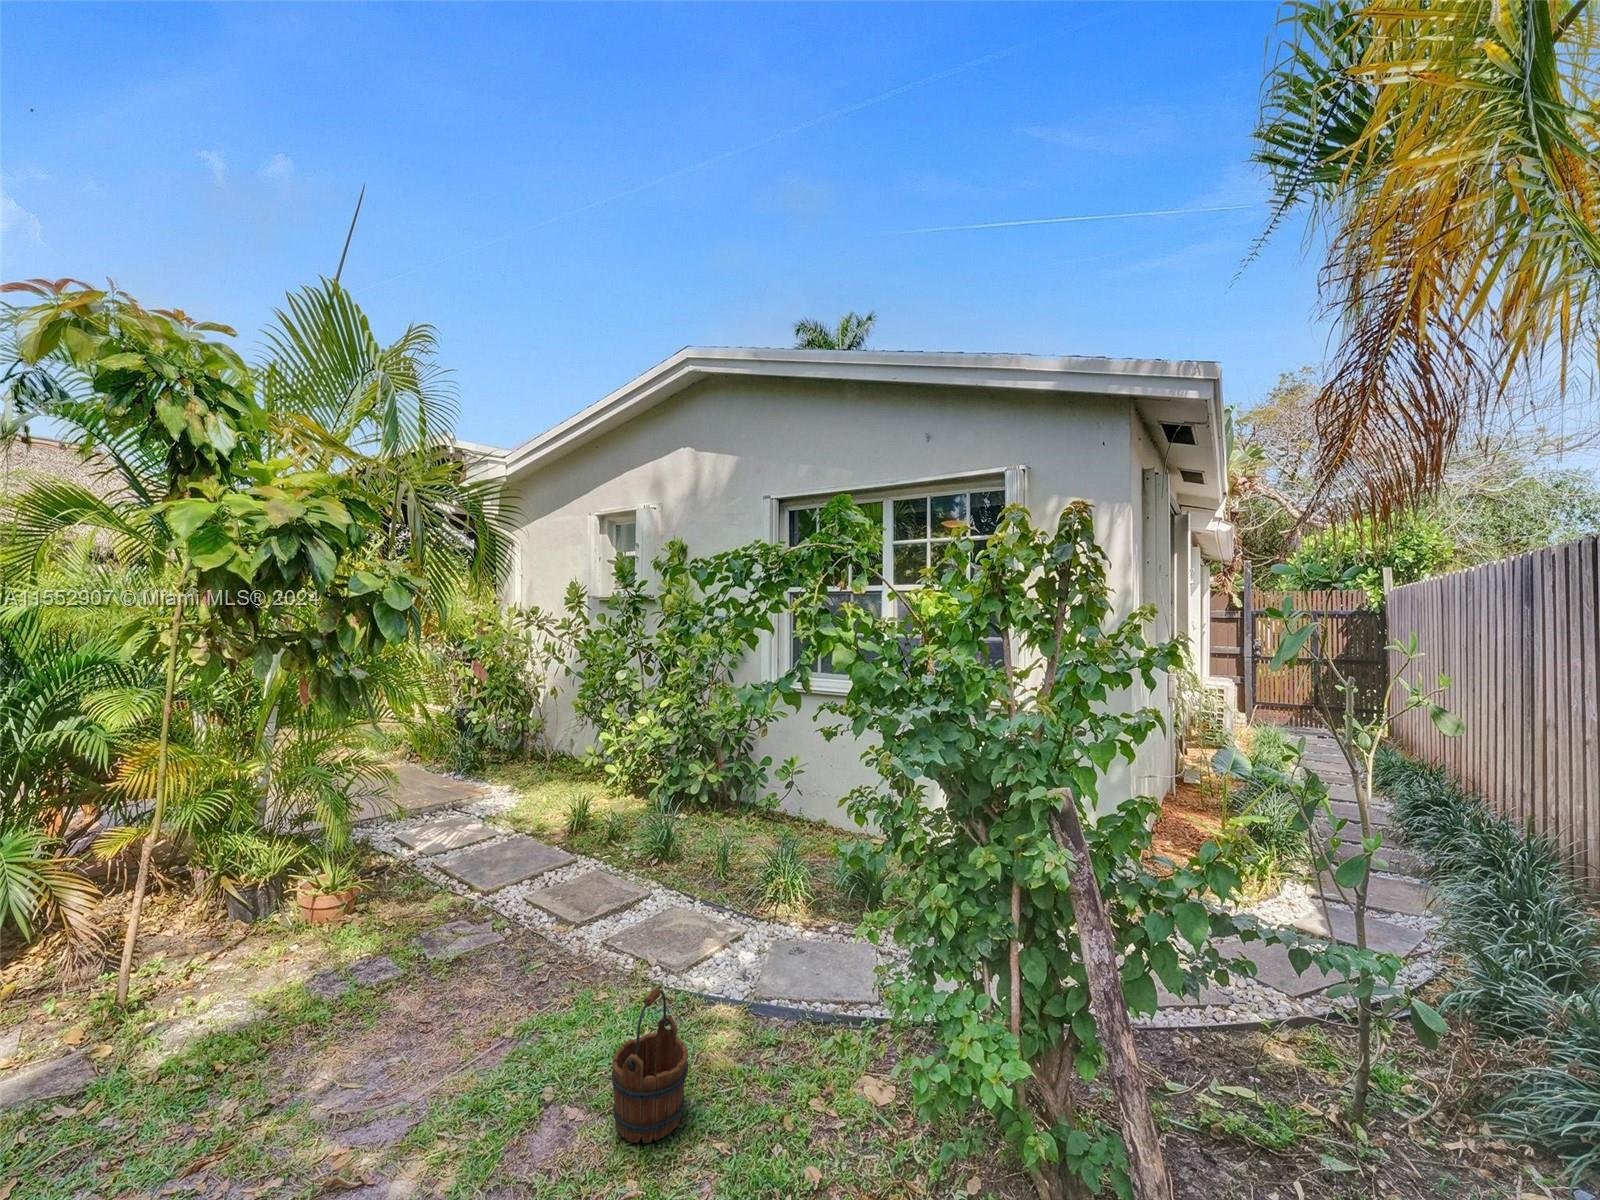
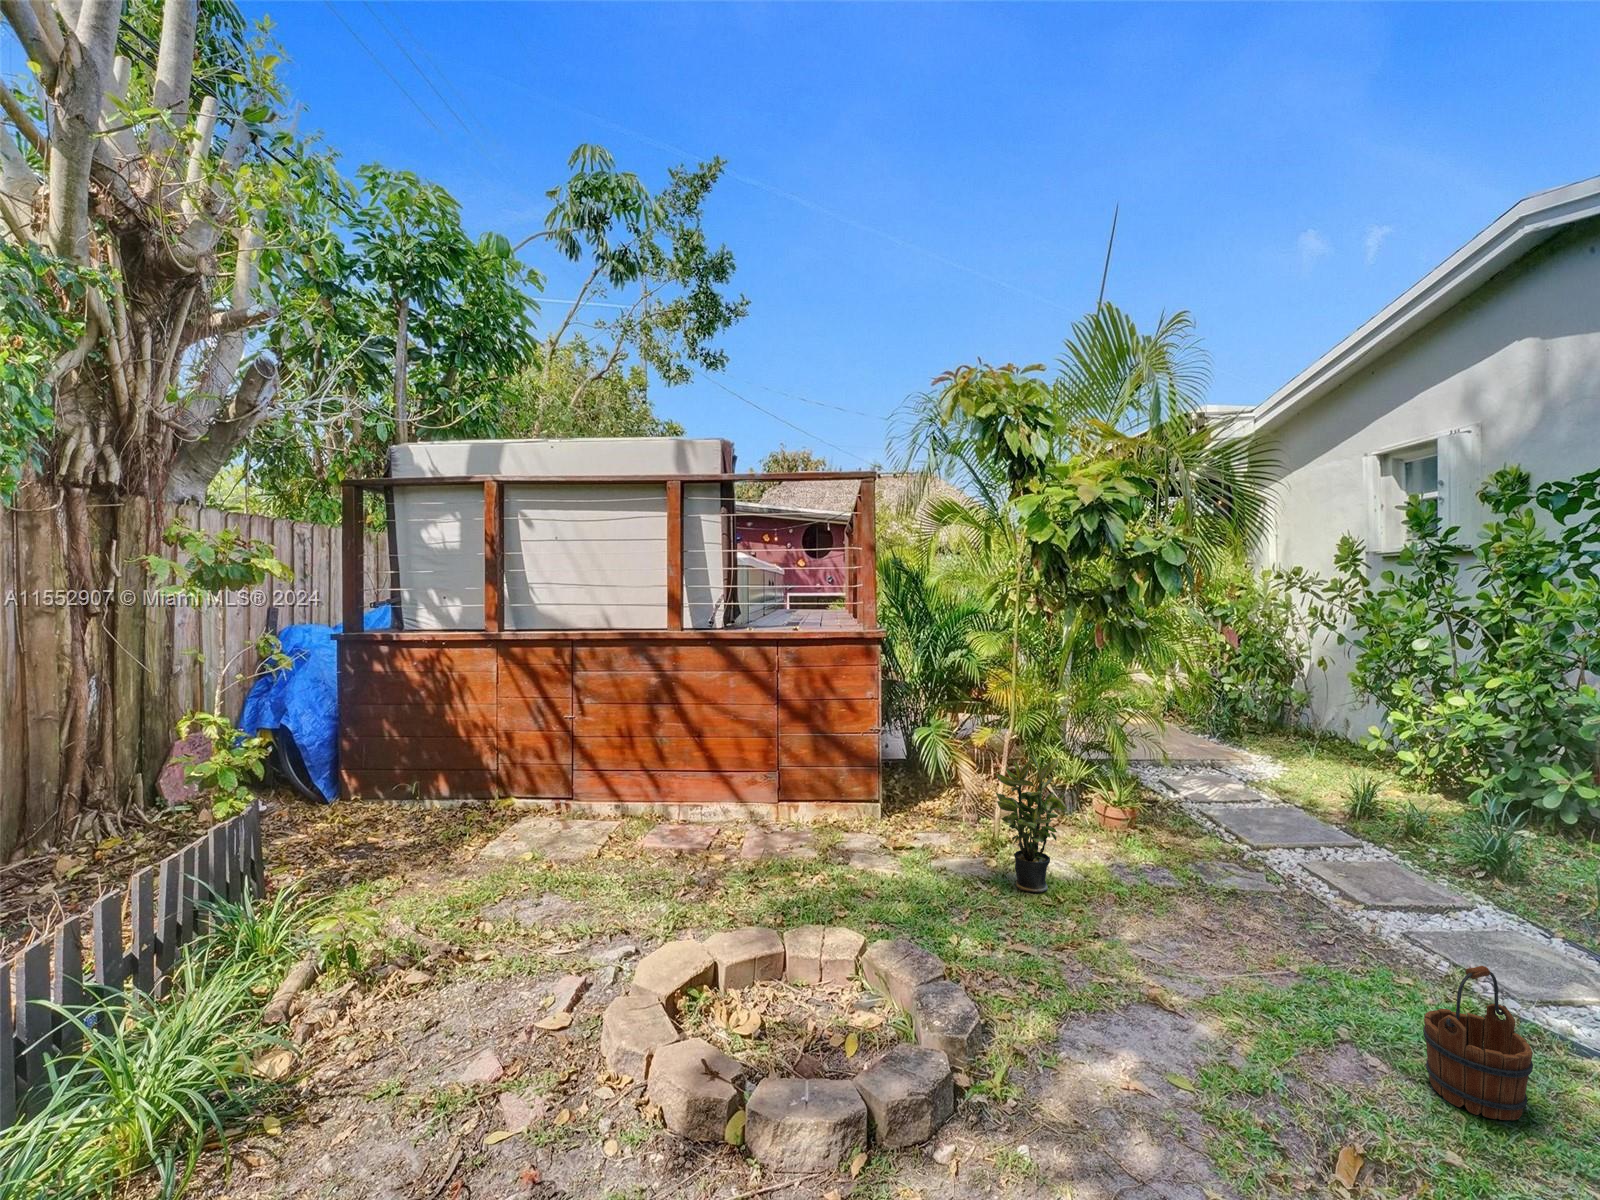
potted plant: none [84,868,228,1093] -> present [996,754,1067,893]

